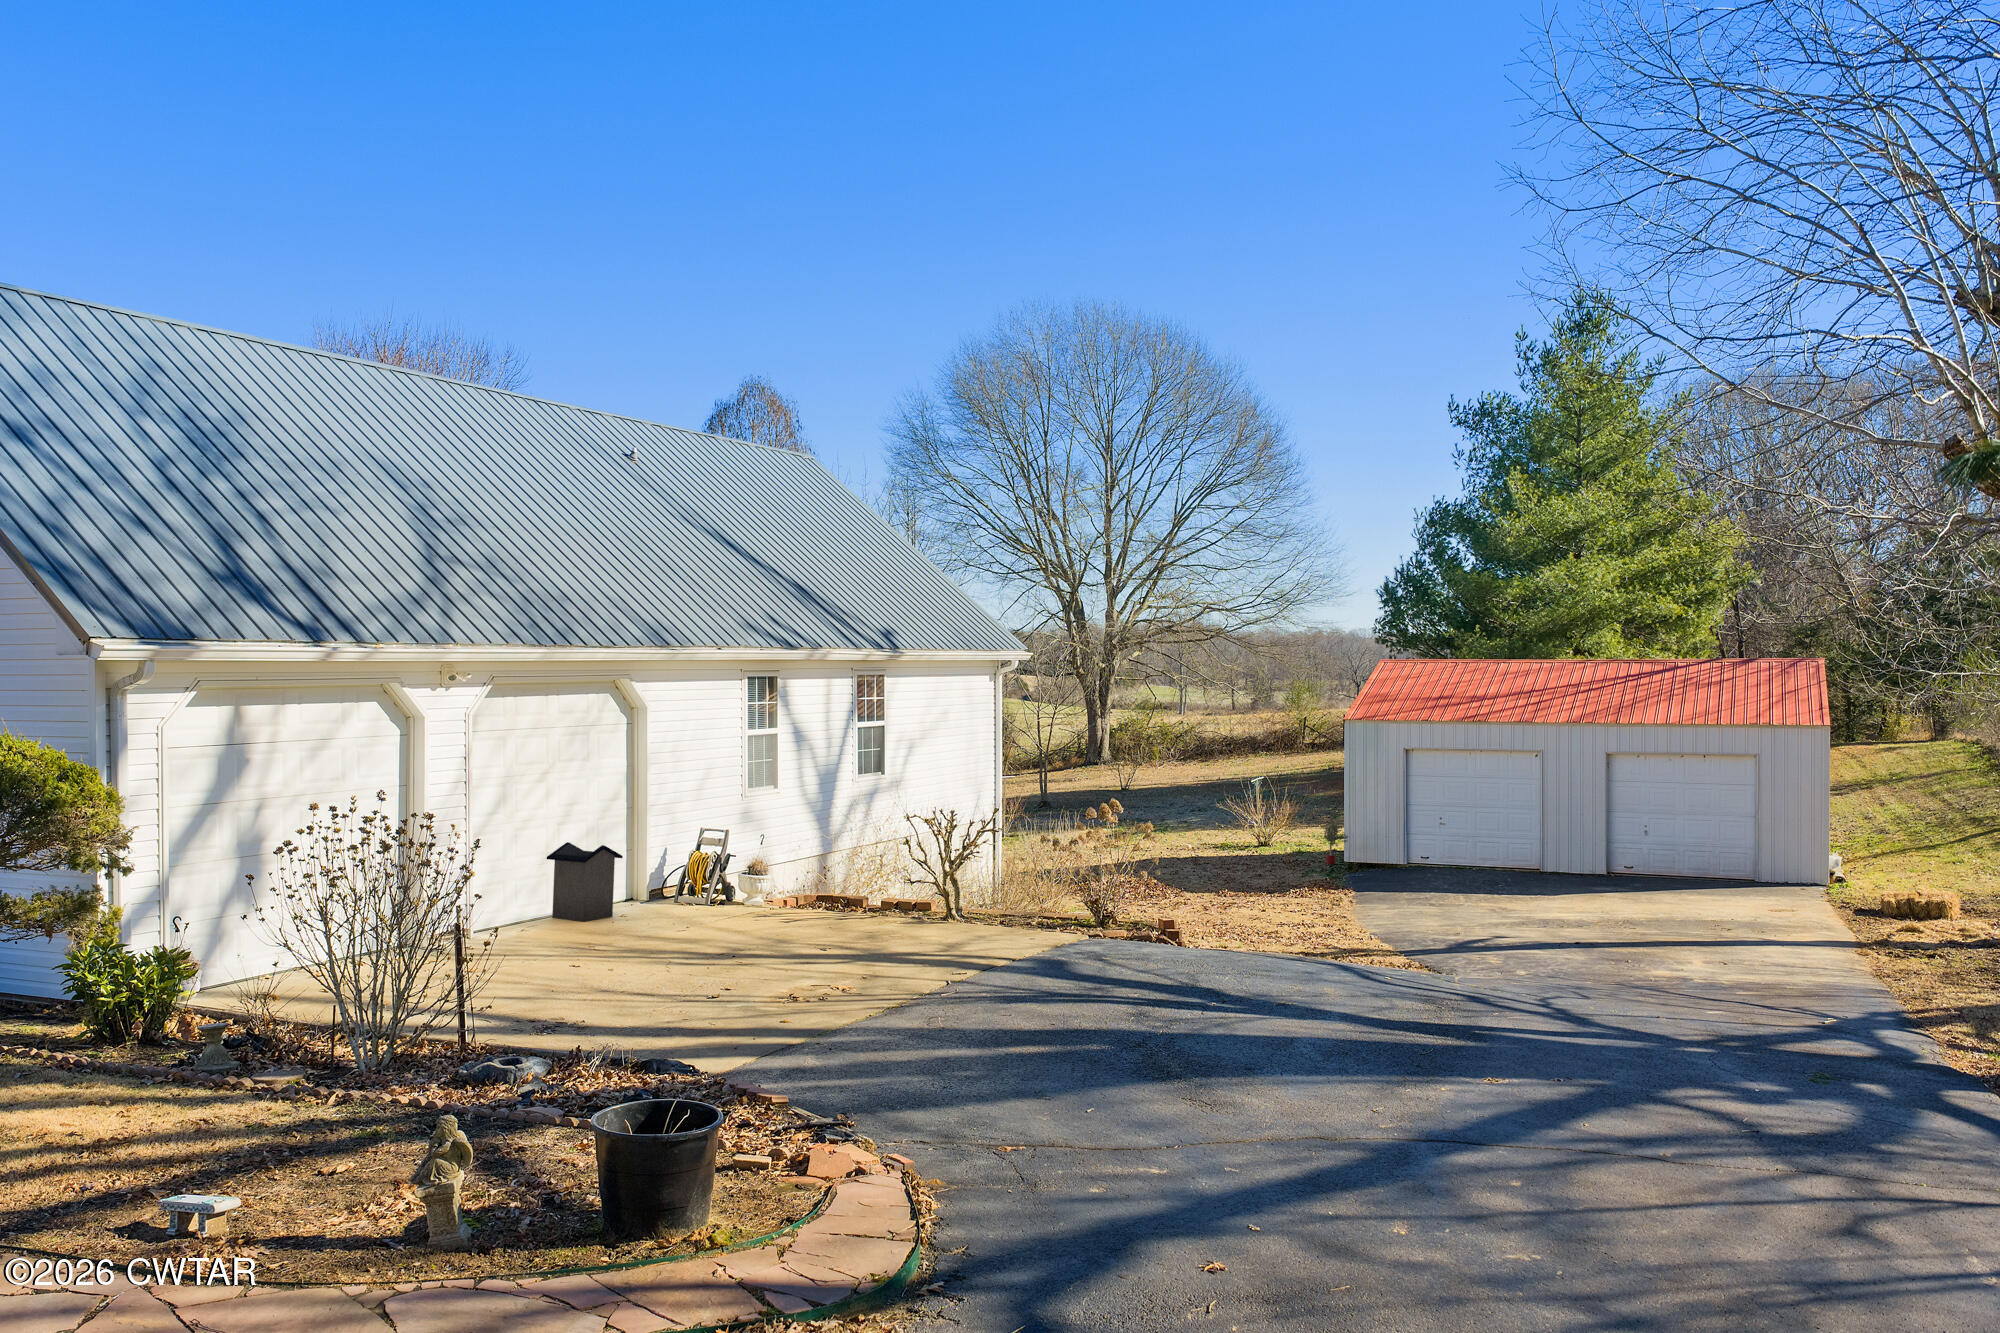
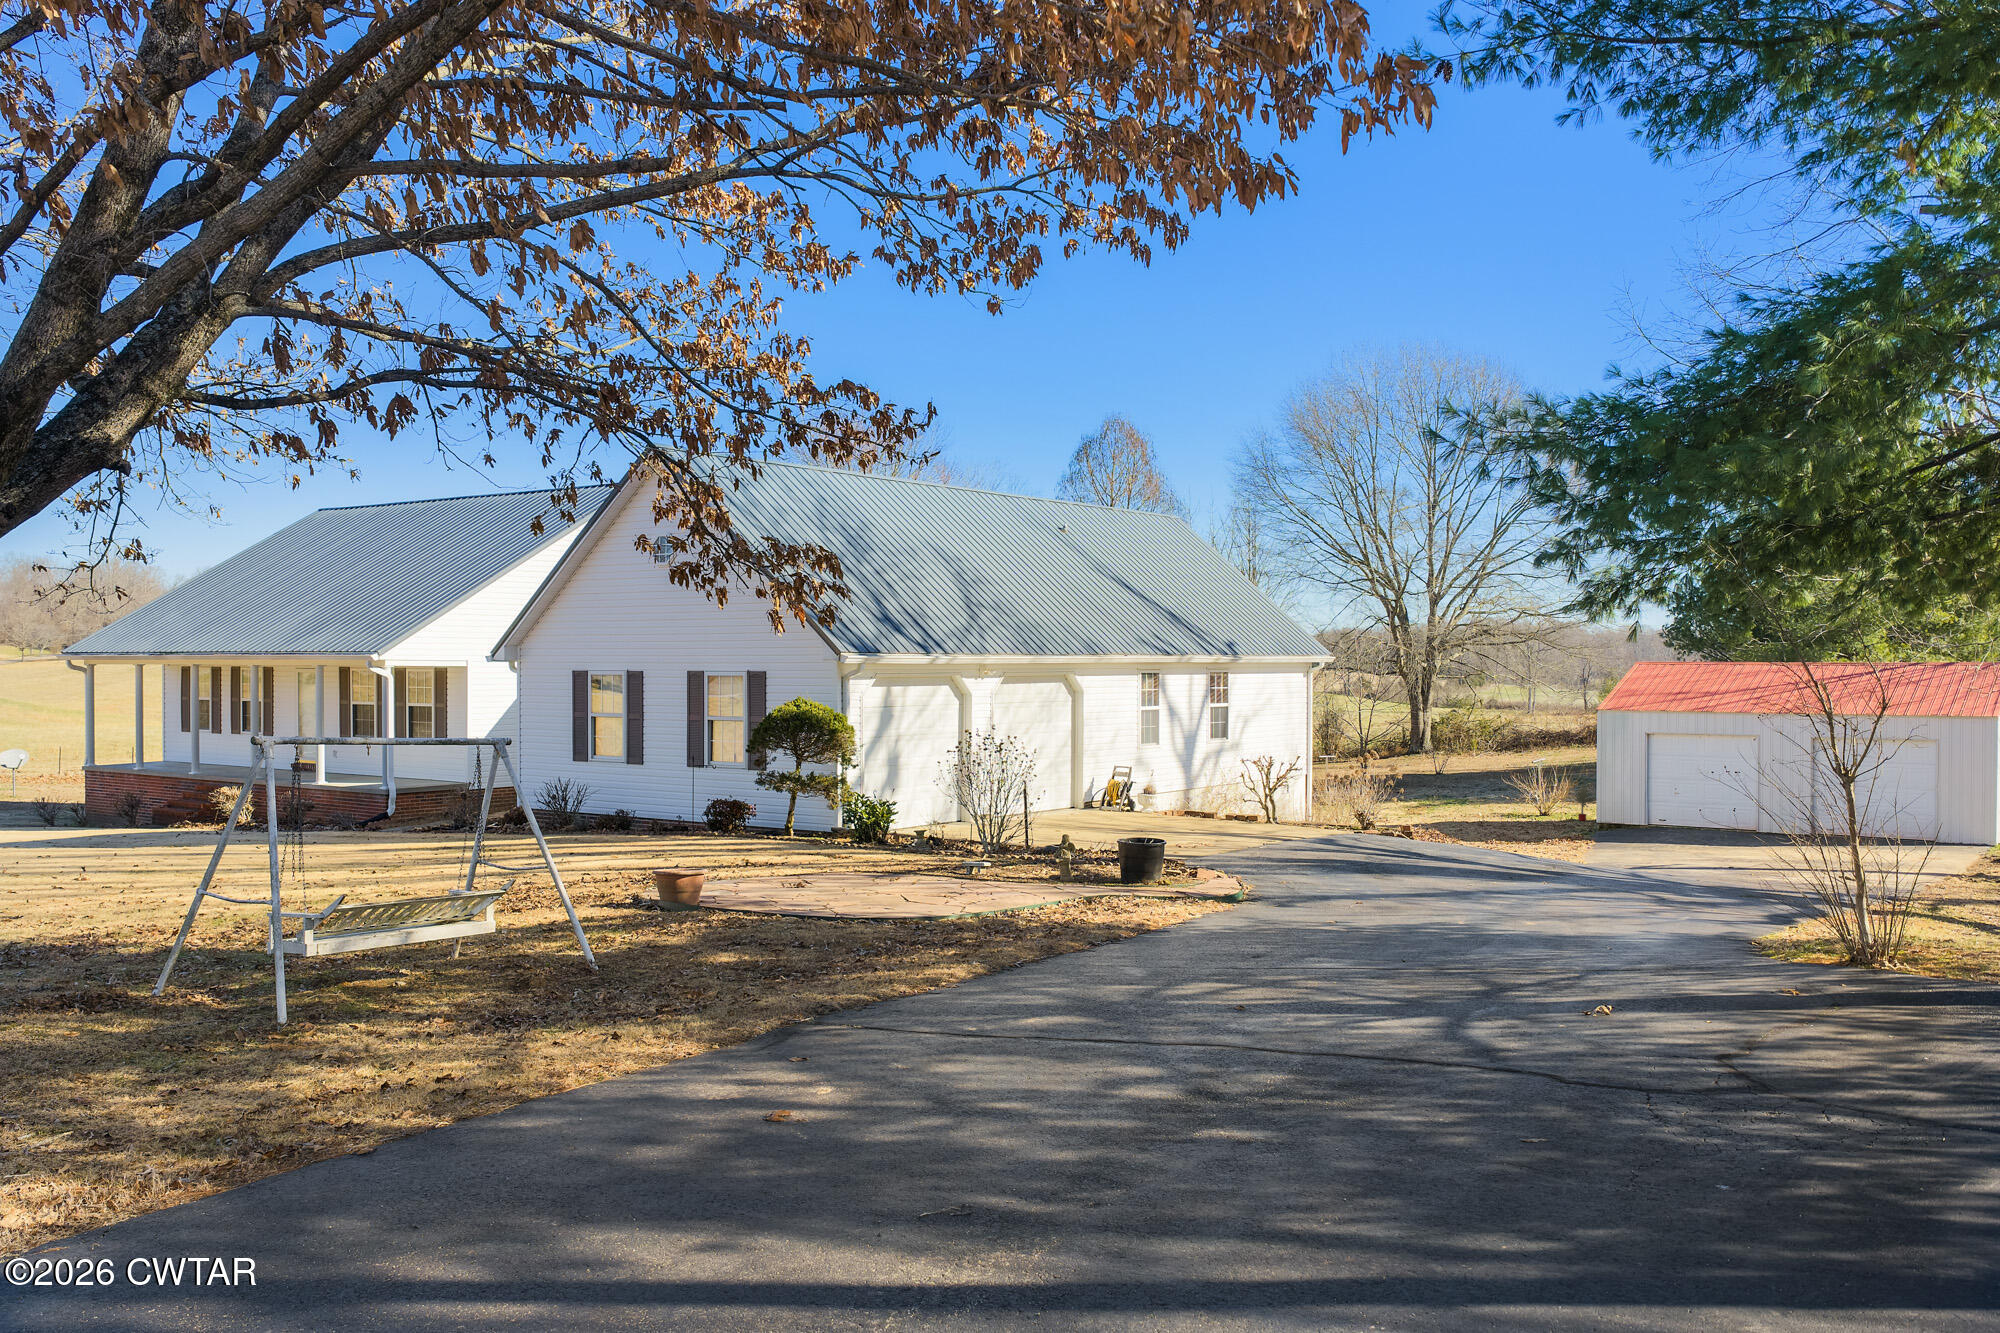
trash can: present [547,842,623,922] -> none [1028,771,1071,817]

